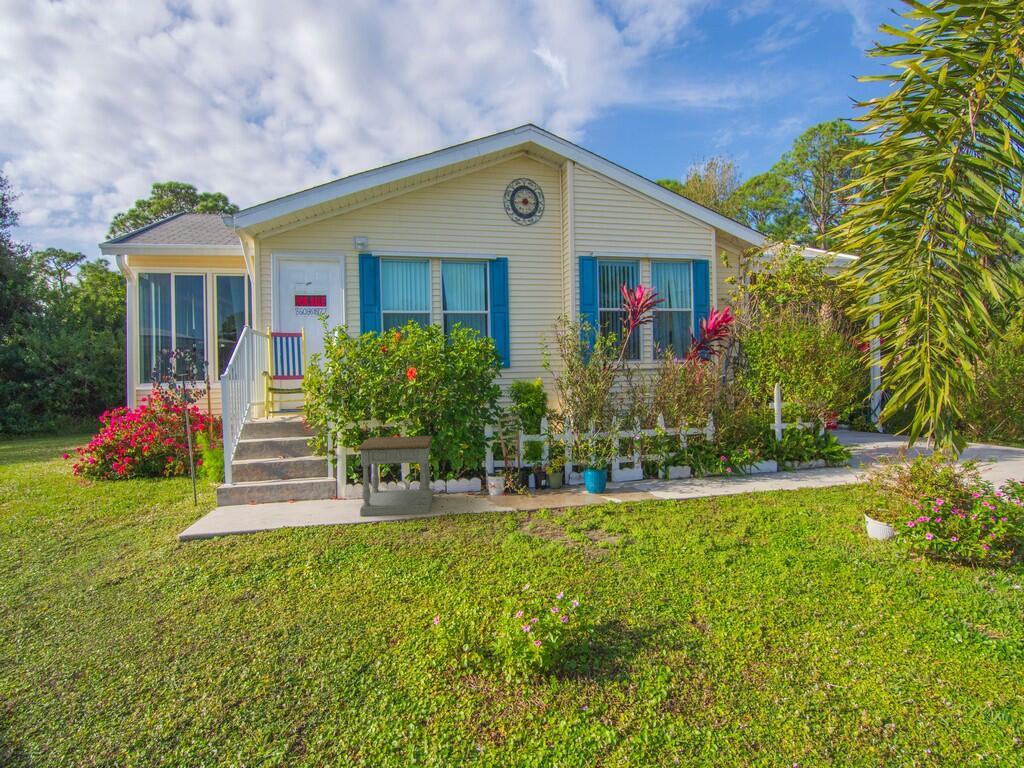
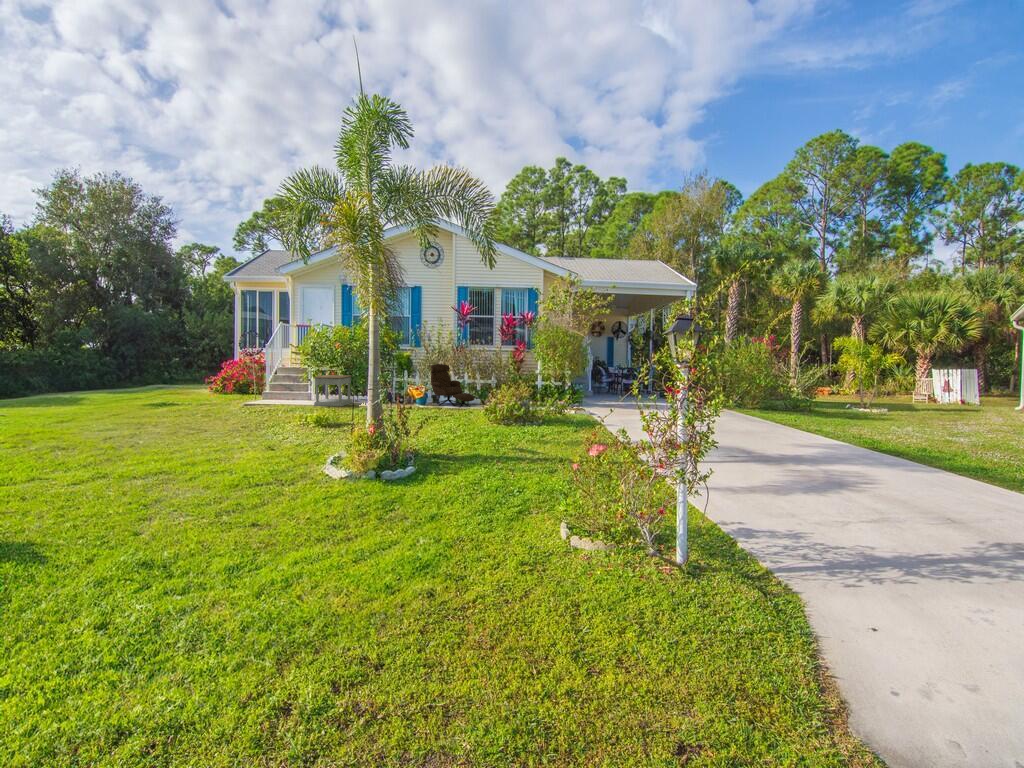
lounge chair: none [606,401,708,496] -> present [431,364,474,407]

